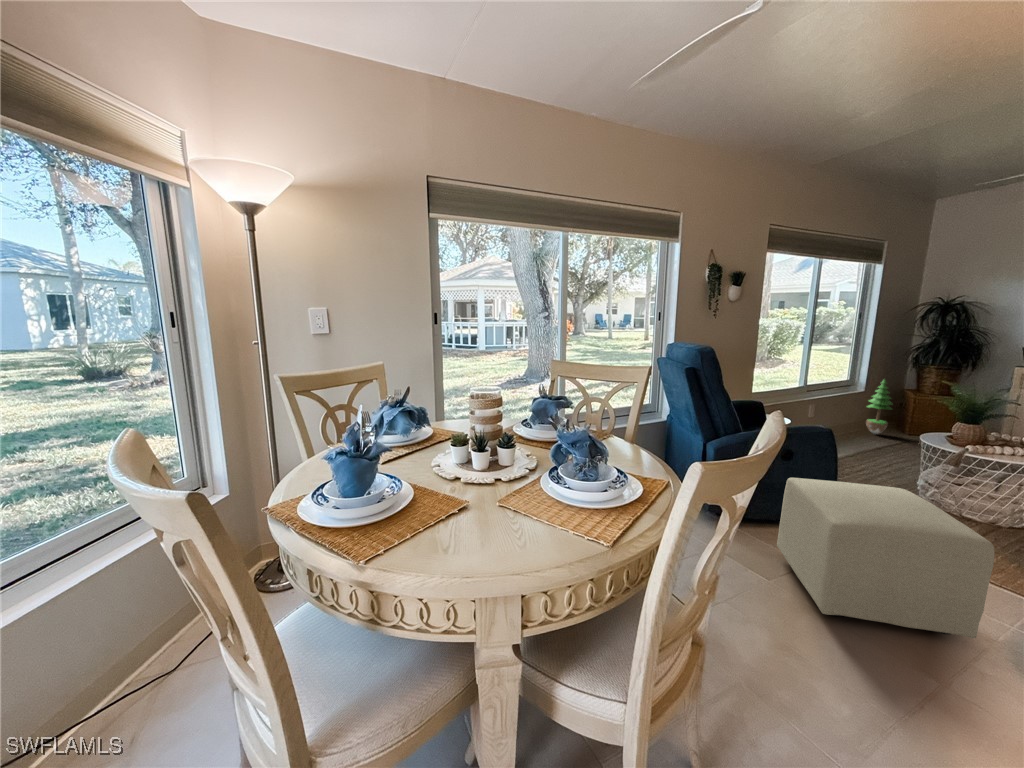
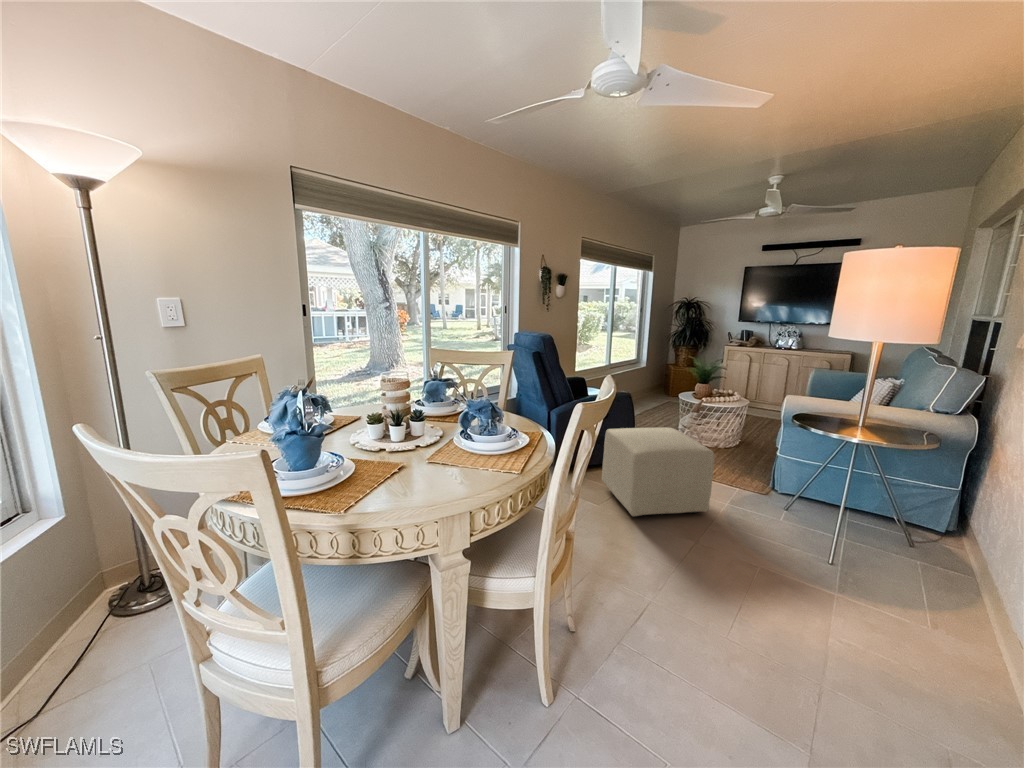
potted tree: present [866,380,893,434] -> none [647,356,663,398]

